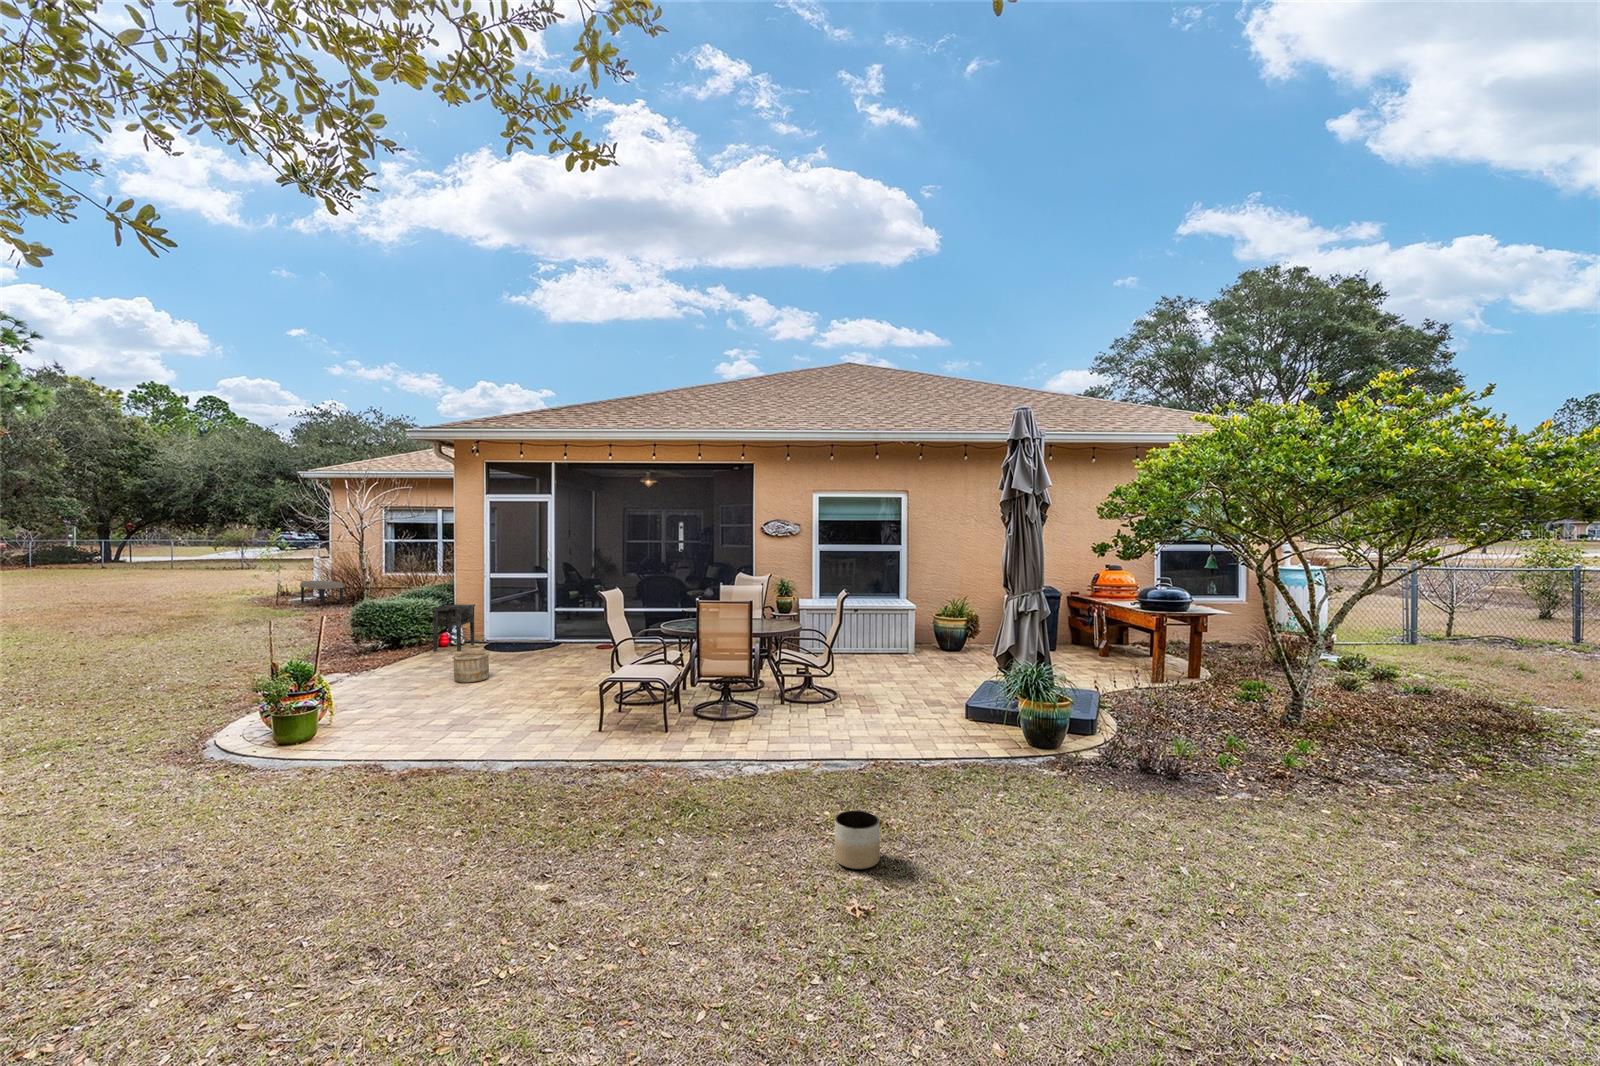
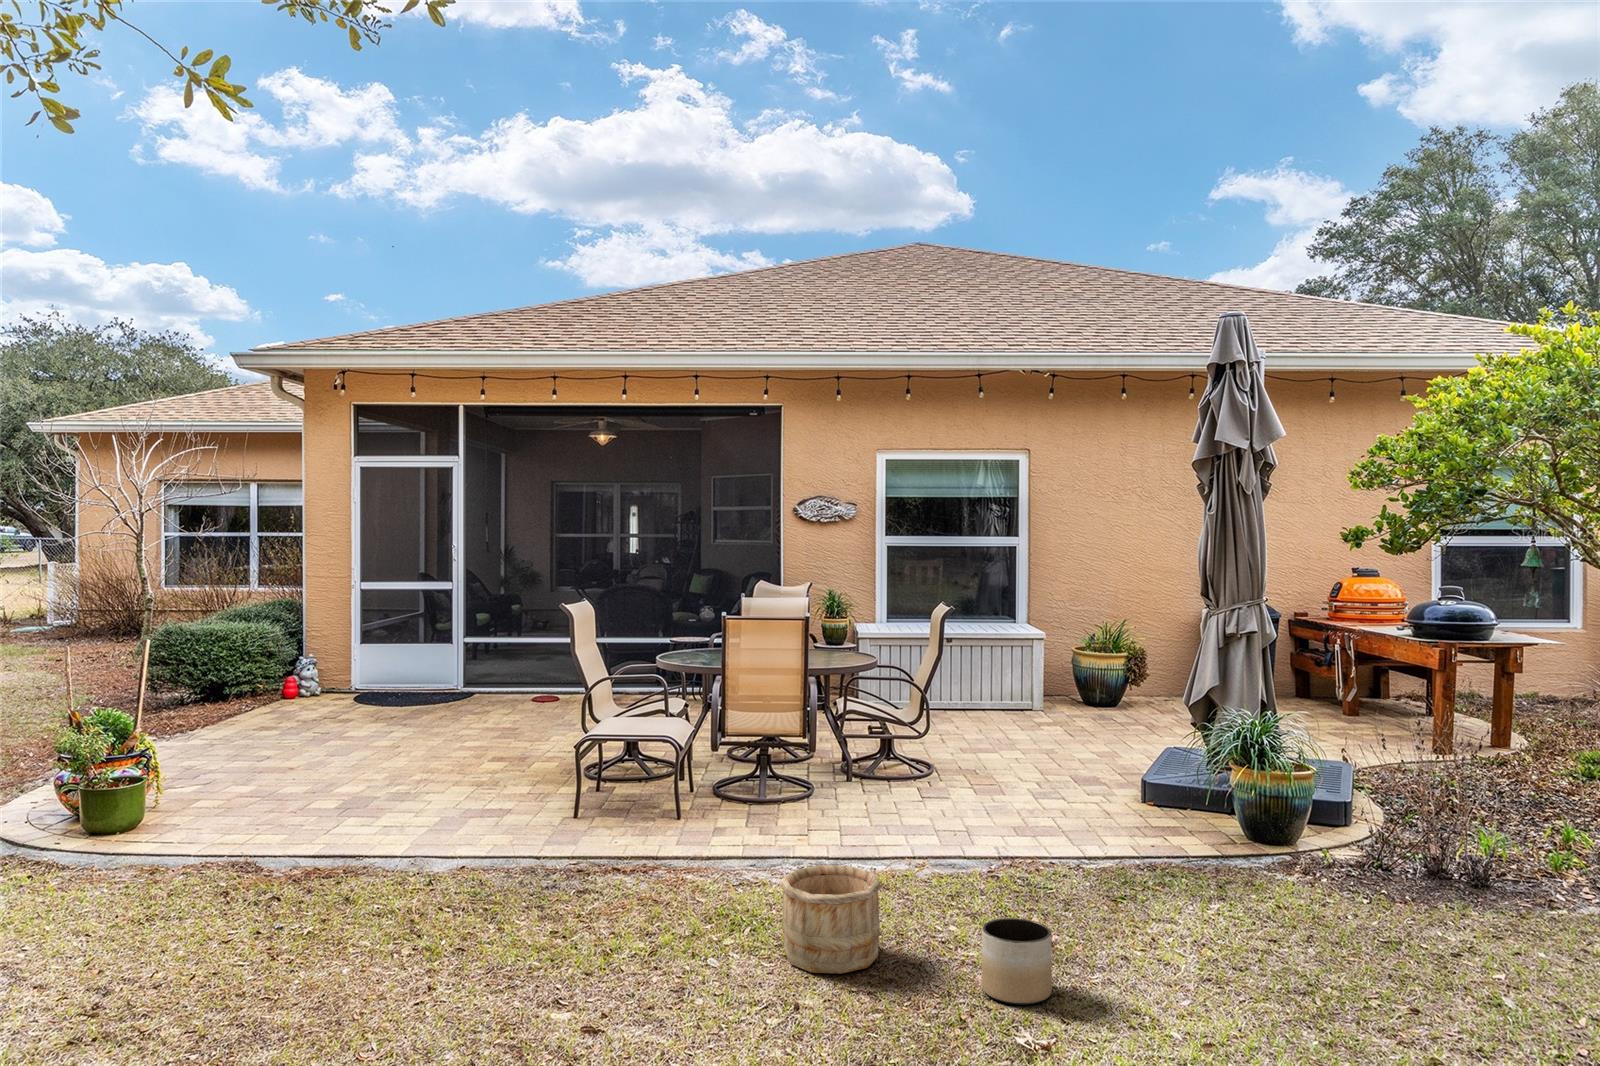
bench: present [300,580,344,605] -> none [46,599,115,638]
side table: present [432,604,475,651] -> none [277,631,342,704]
wooden bucket: present [452,651,489,683] -> present [780,865,882,974]

